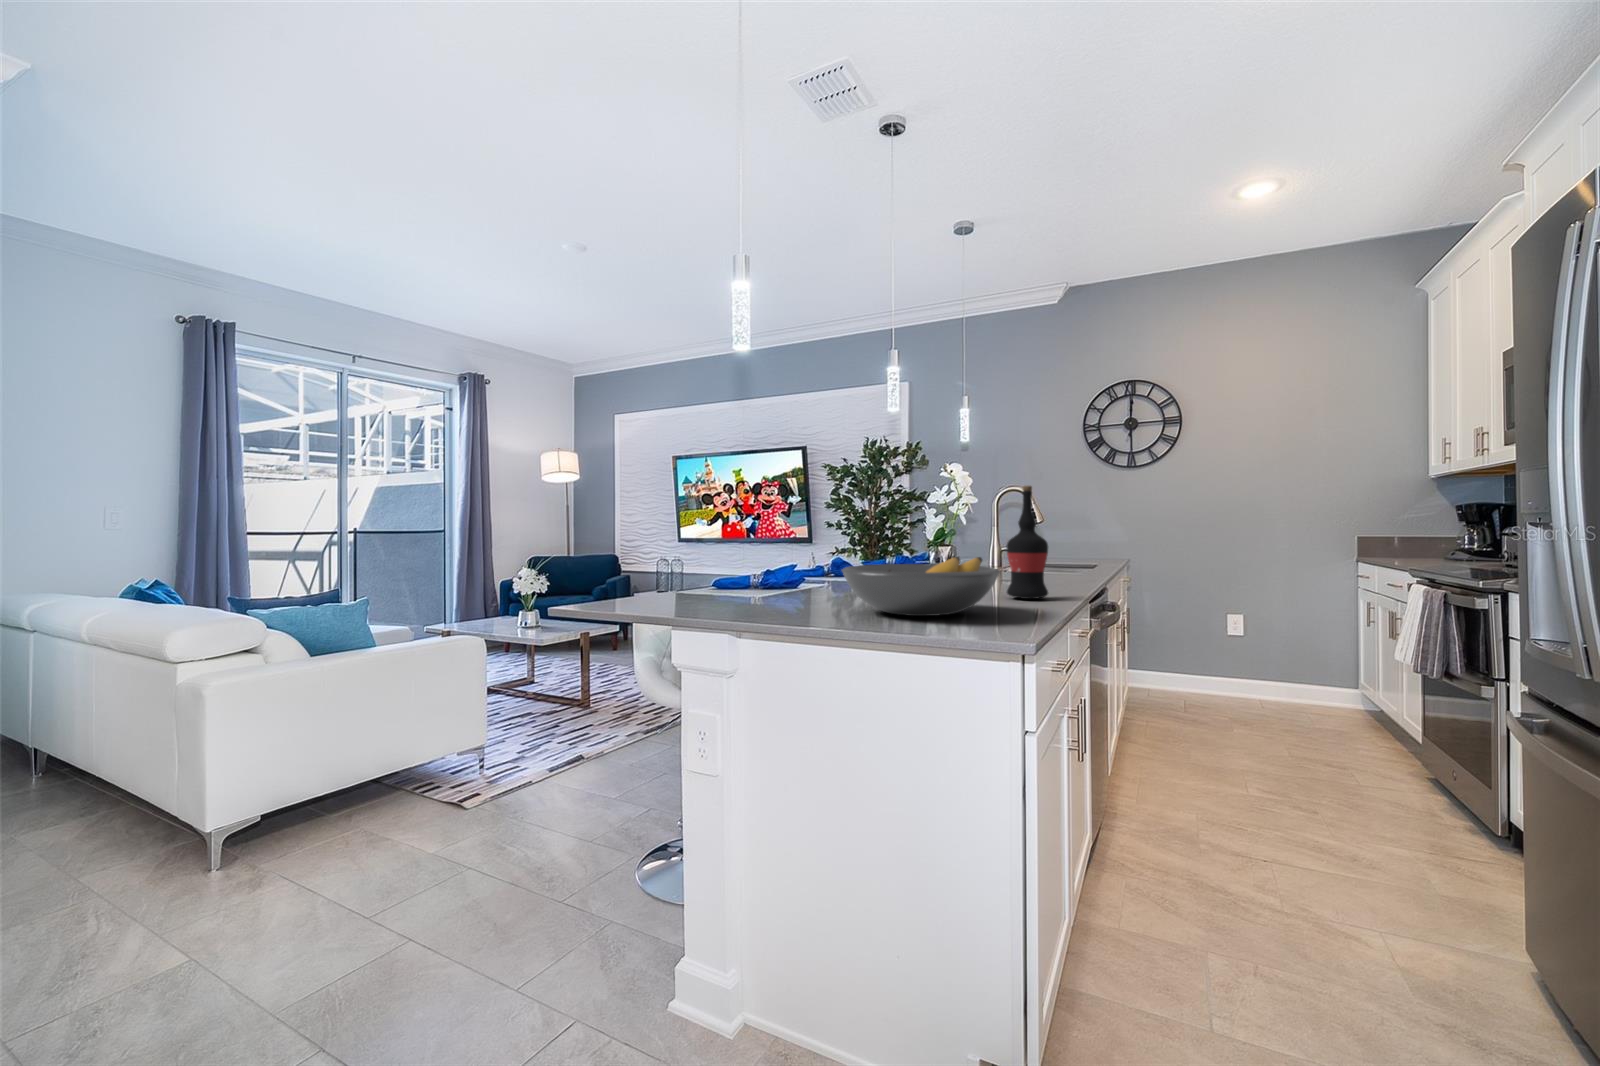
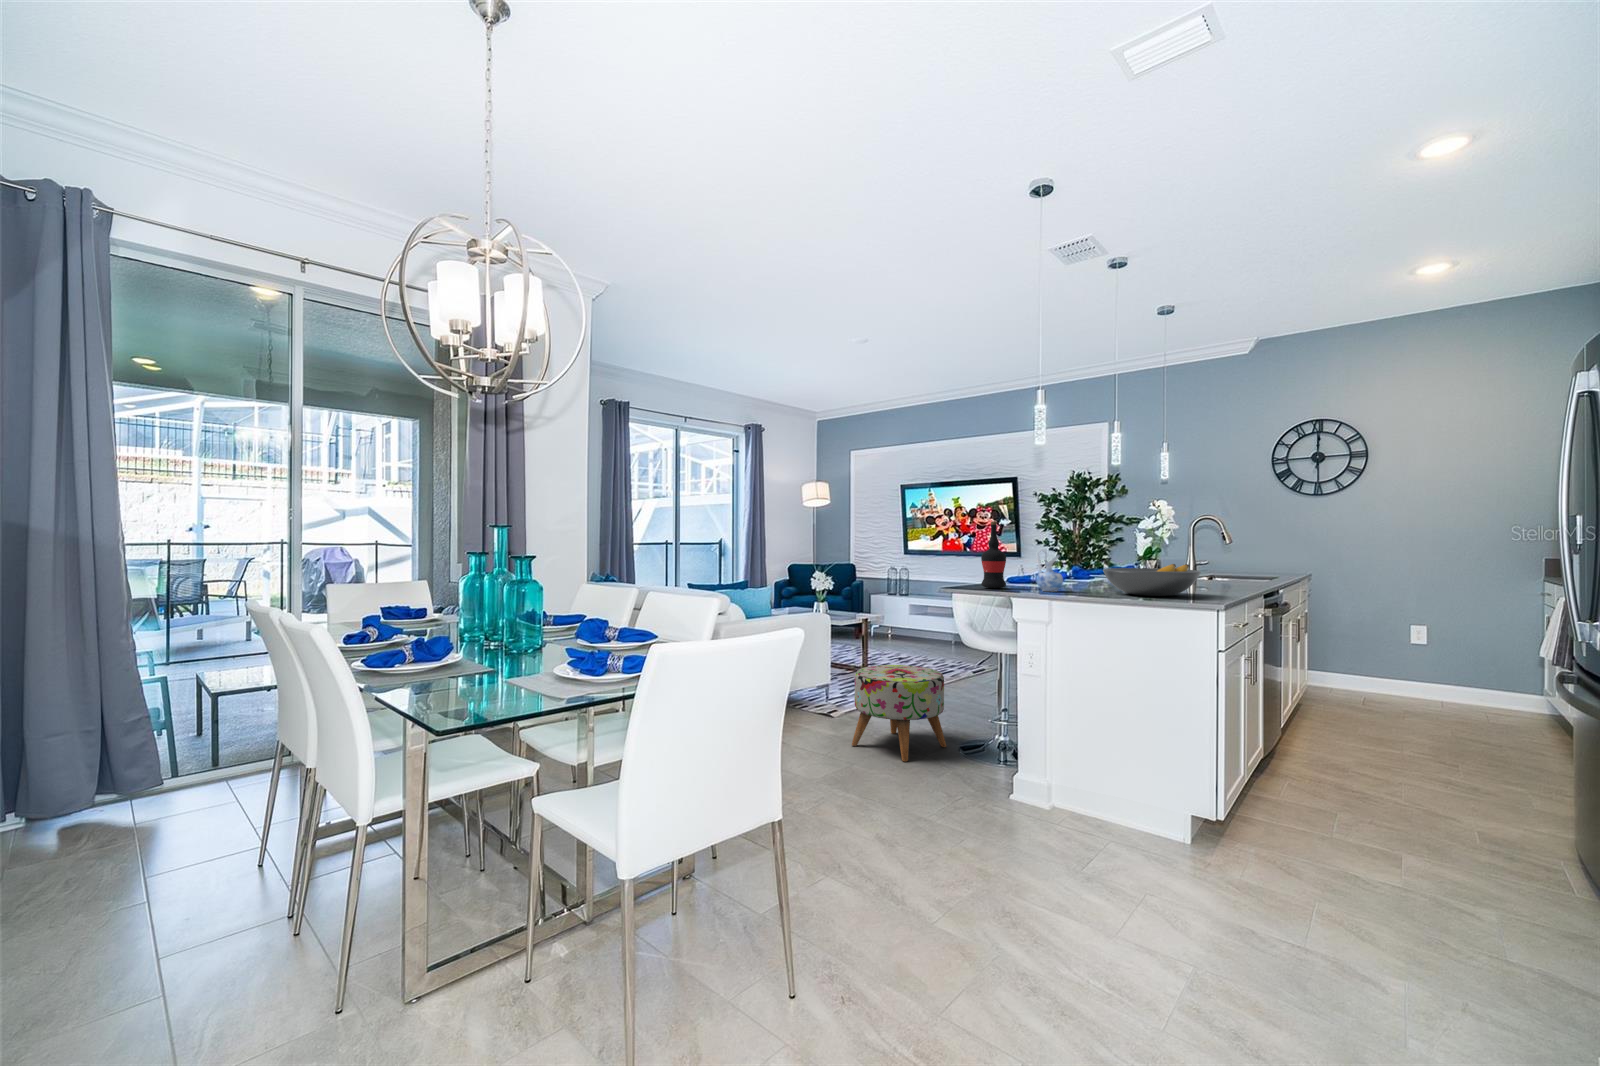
wine bottle: present [1006,486,1048,599] -> present [981,522,1006,588]
ceramic pitcher: none [734,532,780,609] -> present [1037,549,1063,591]
ottoman: none [465,722,632,907] -> present [852,665,946,762]

